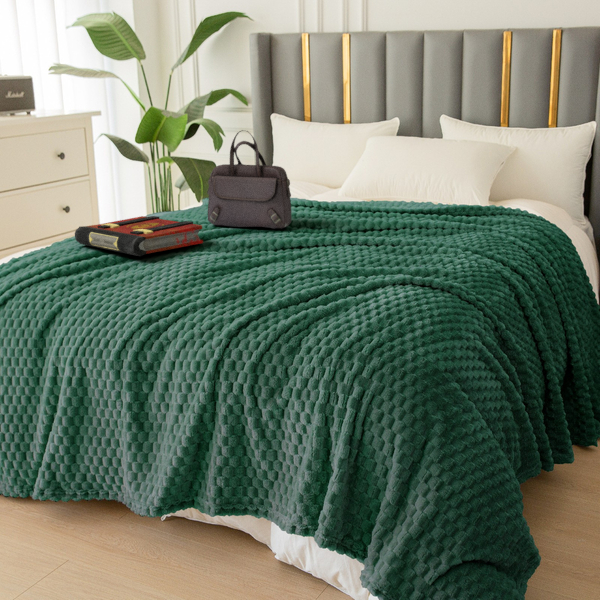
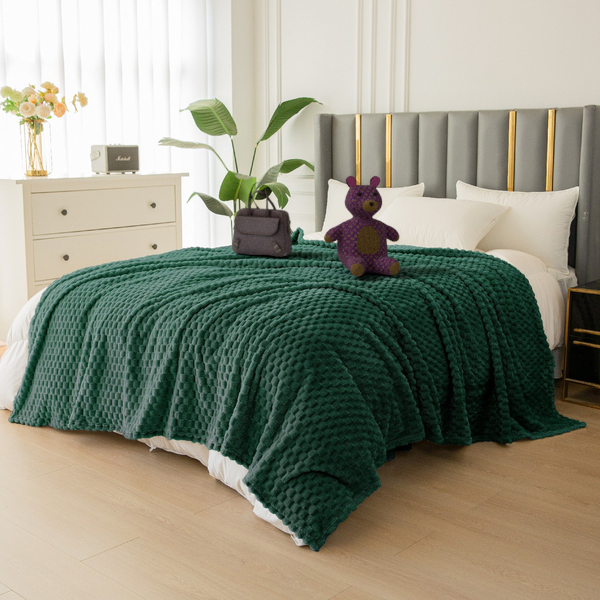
teddy bear: none [361,121,466,259] -> present [324,176,400,276]
book: present [75,216,203,256] -> none [129,244,217,267]

